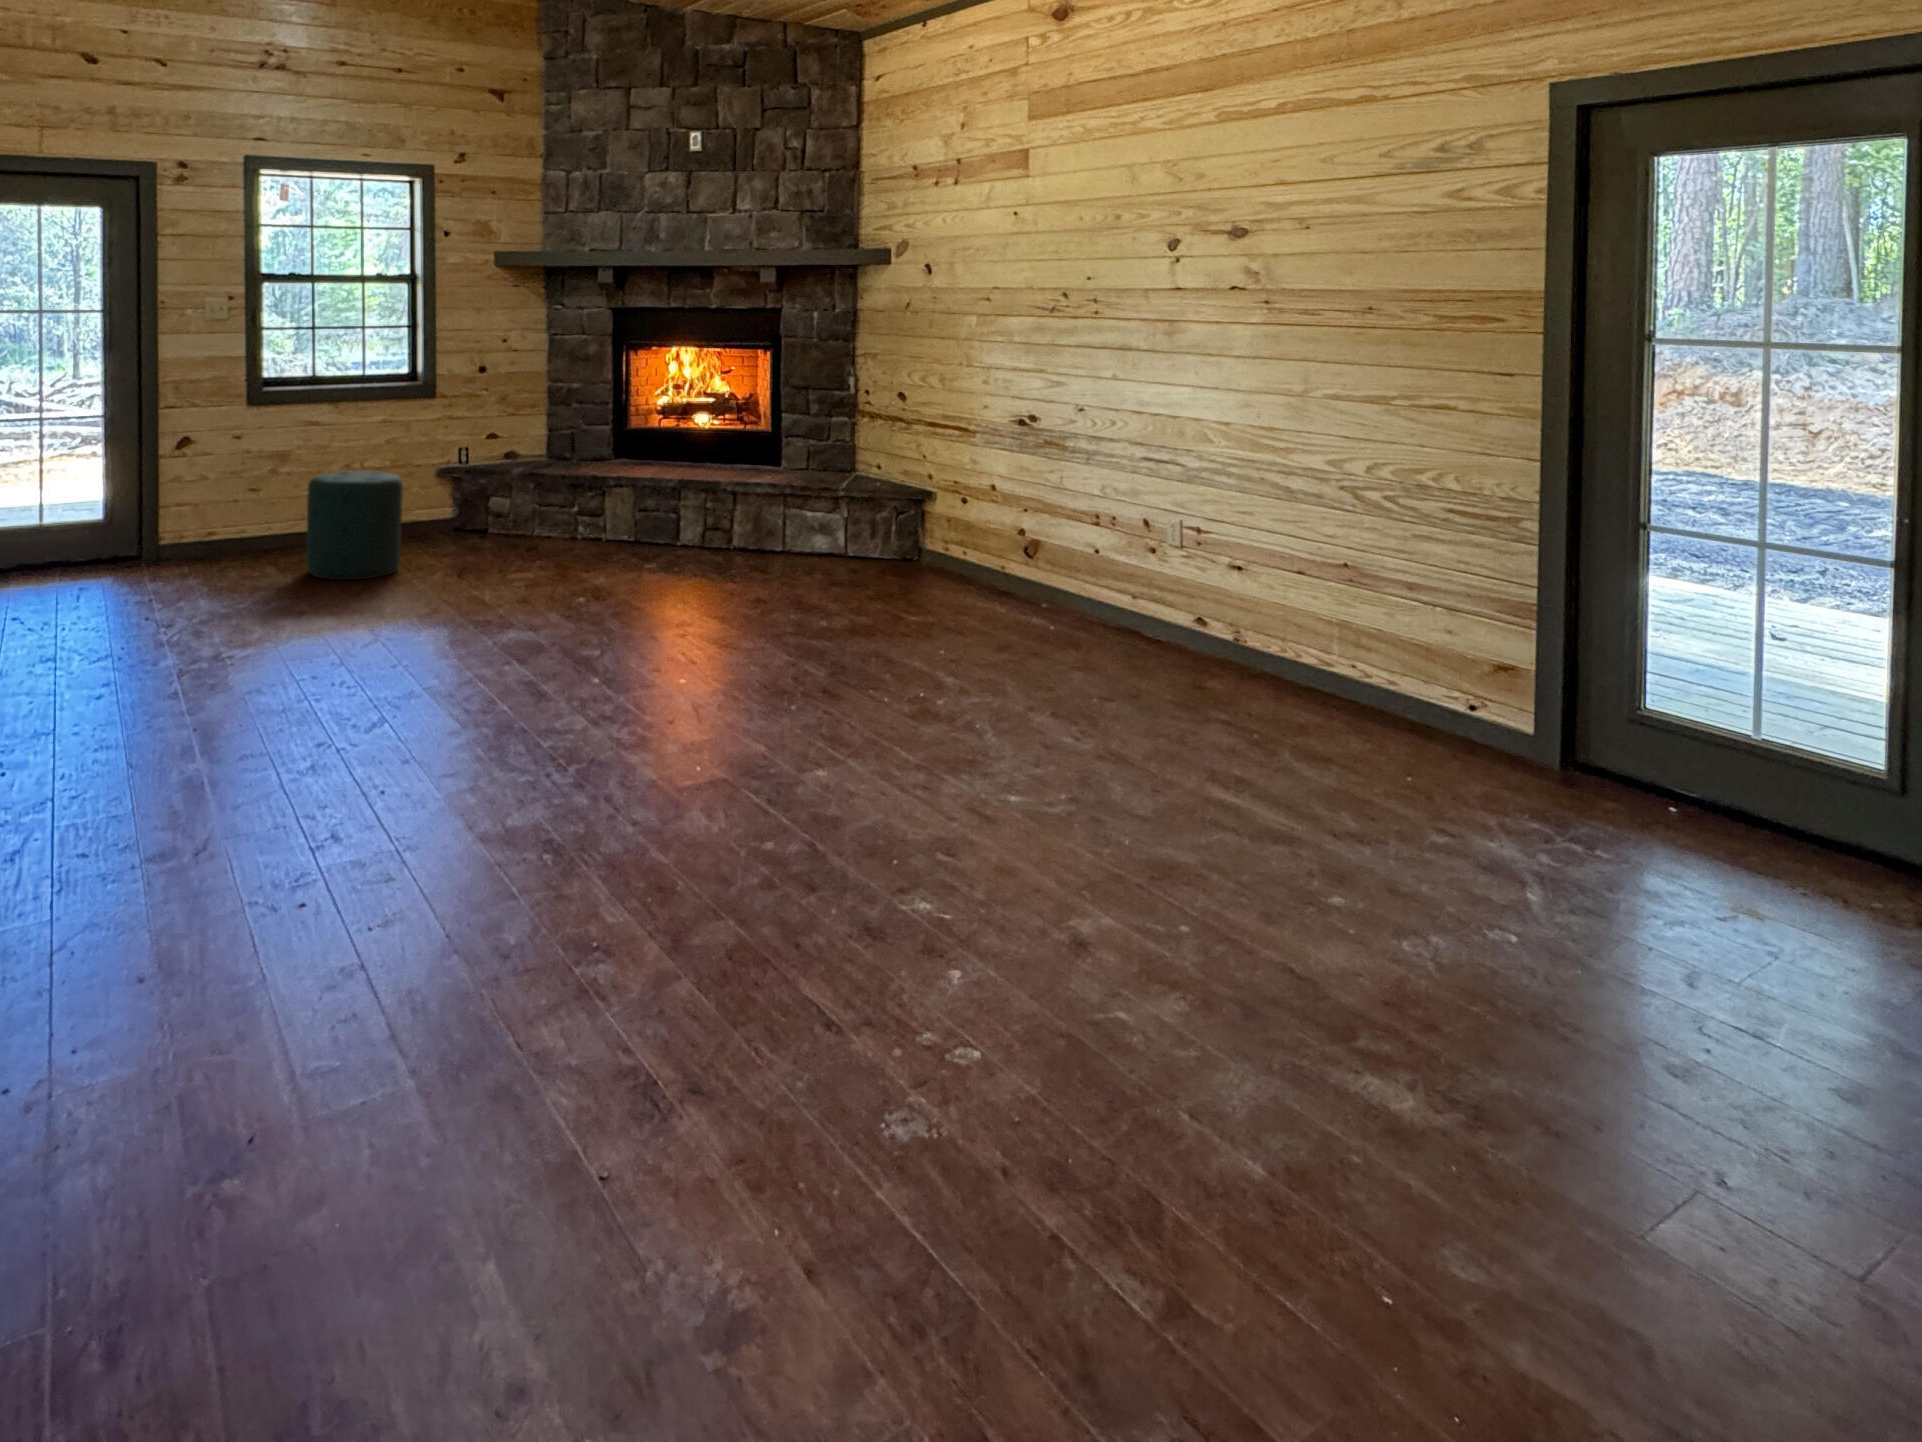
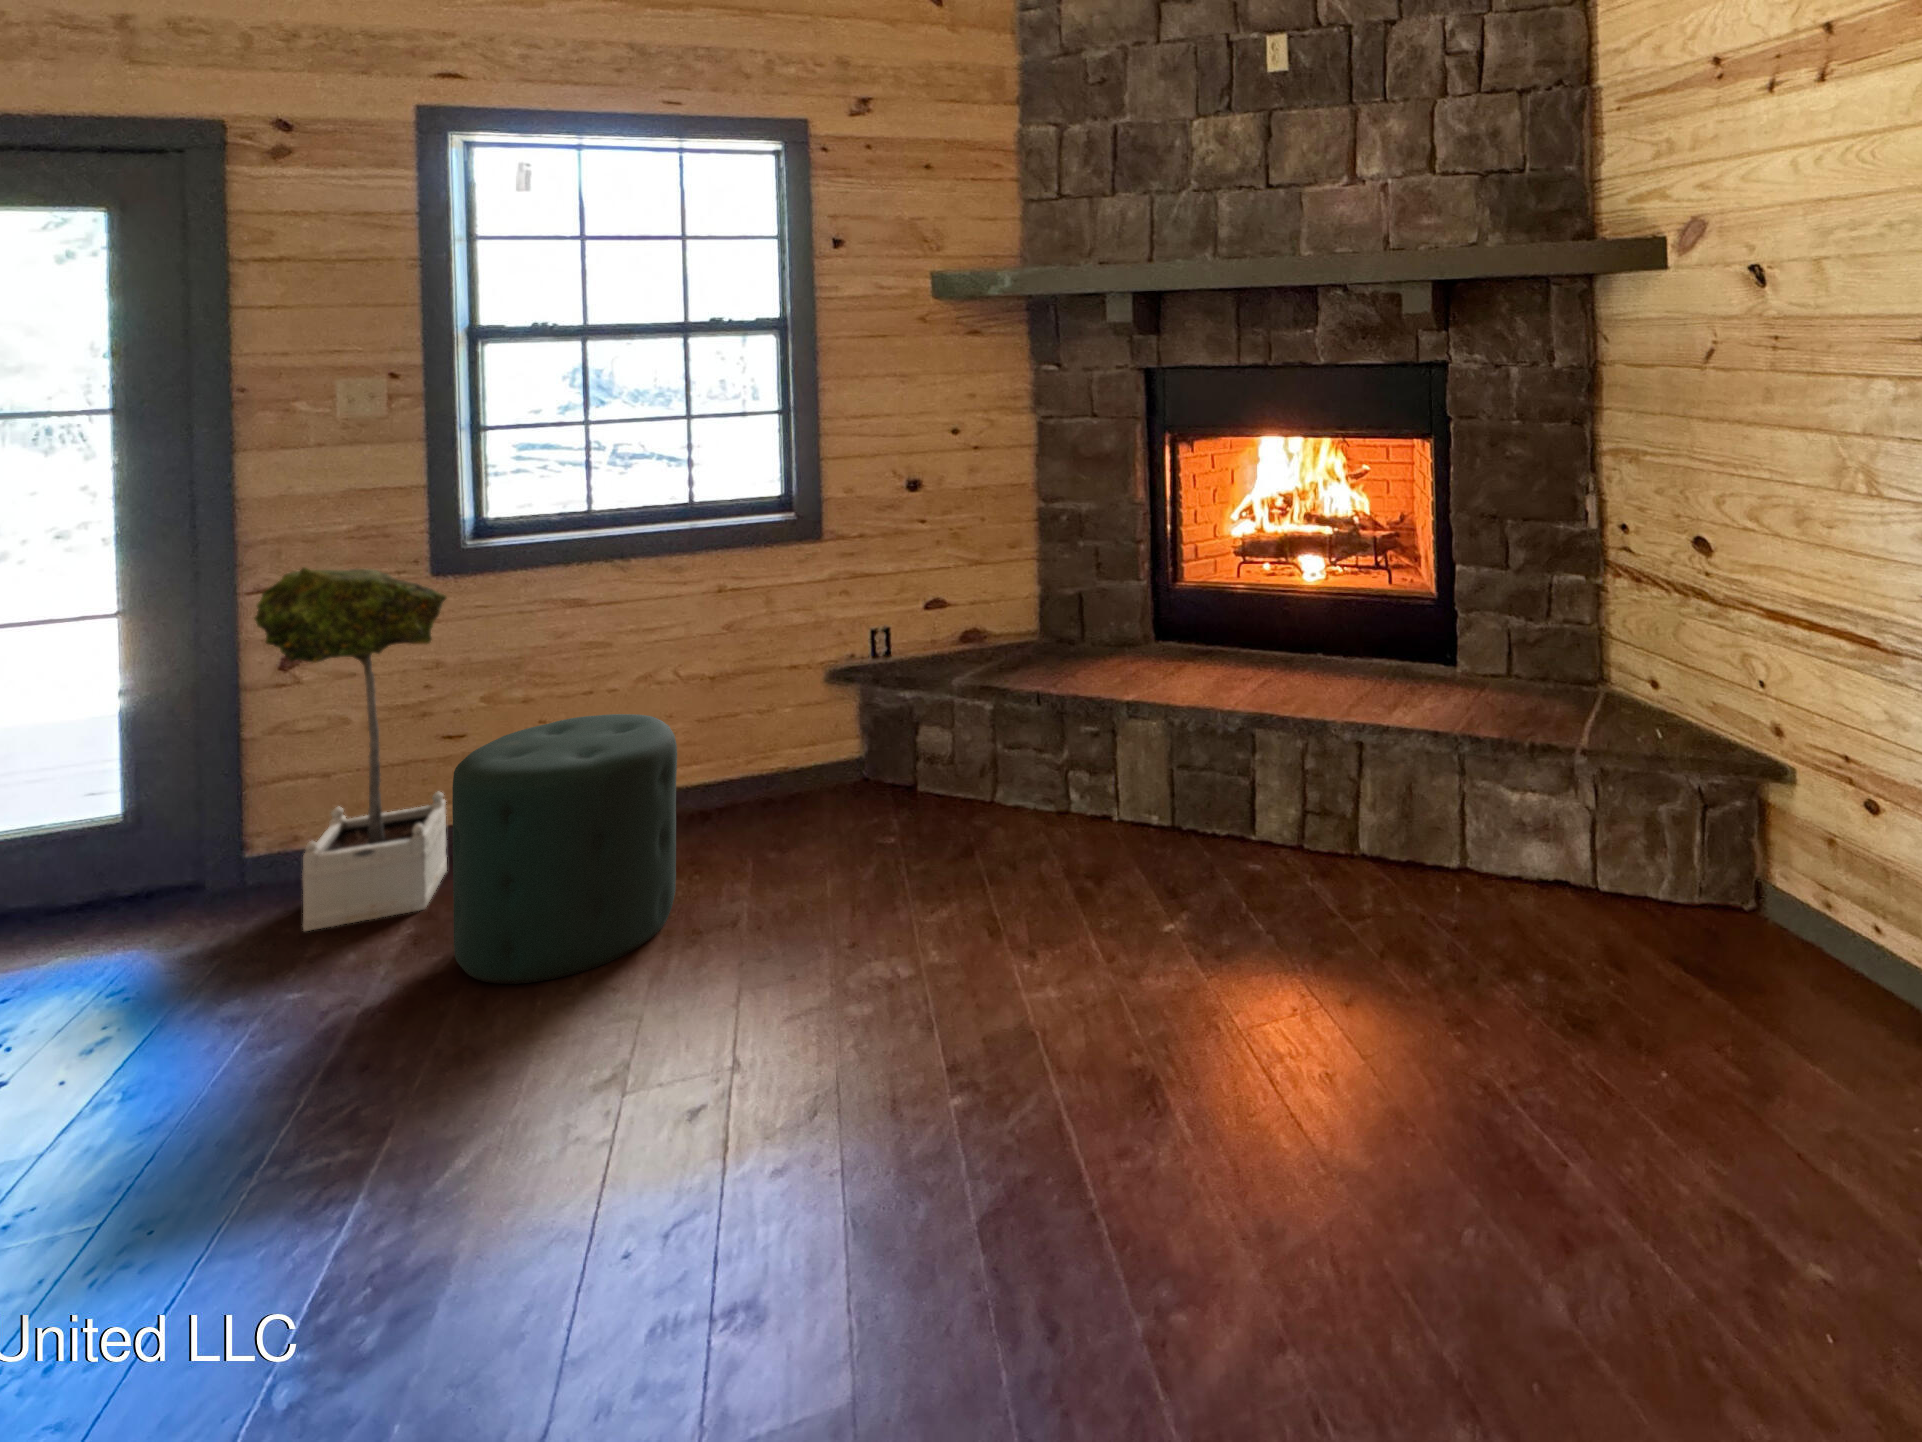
potted tree: none [190,390,272,569] -> present [255,567,447,931]

